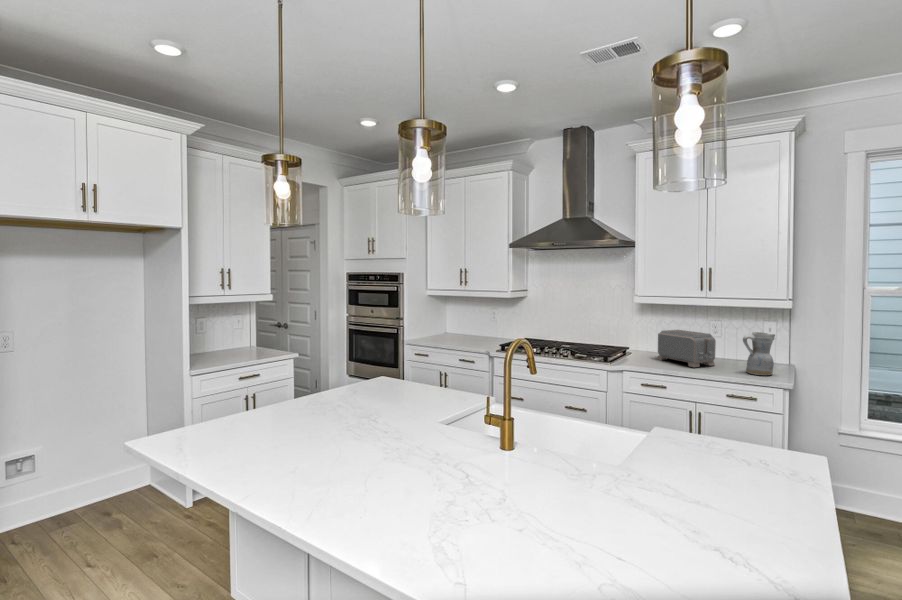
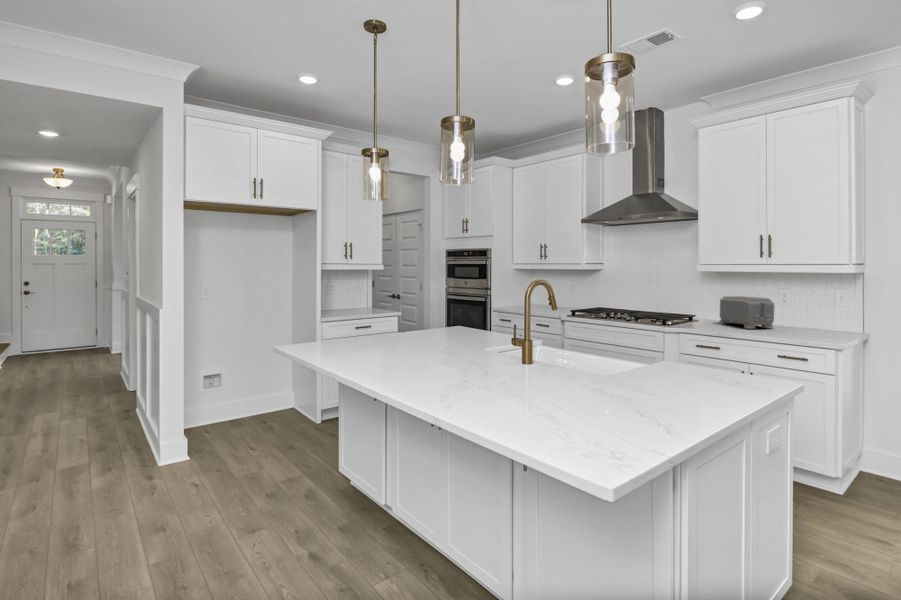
ceramic pitcher: present [743,332,775,375] -> none [796,295,830,335]

